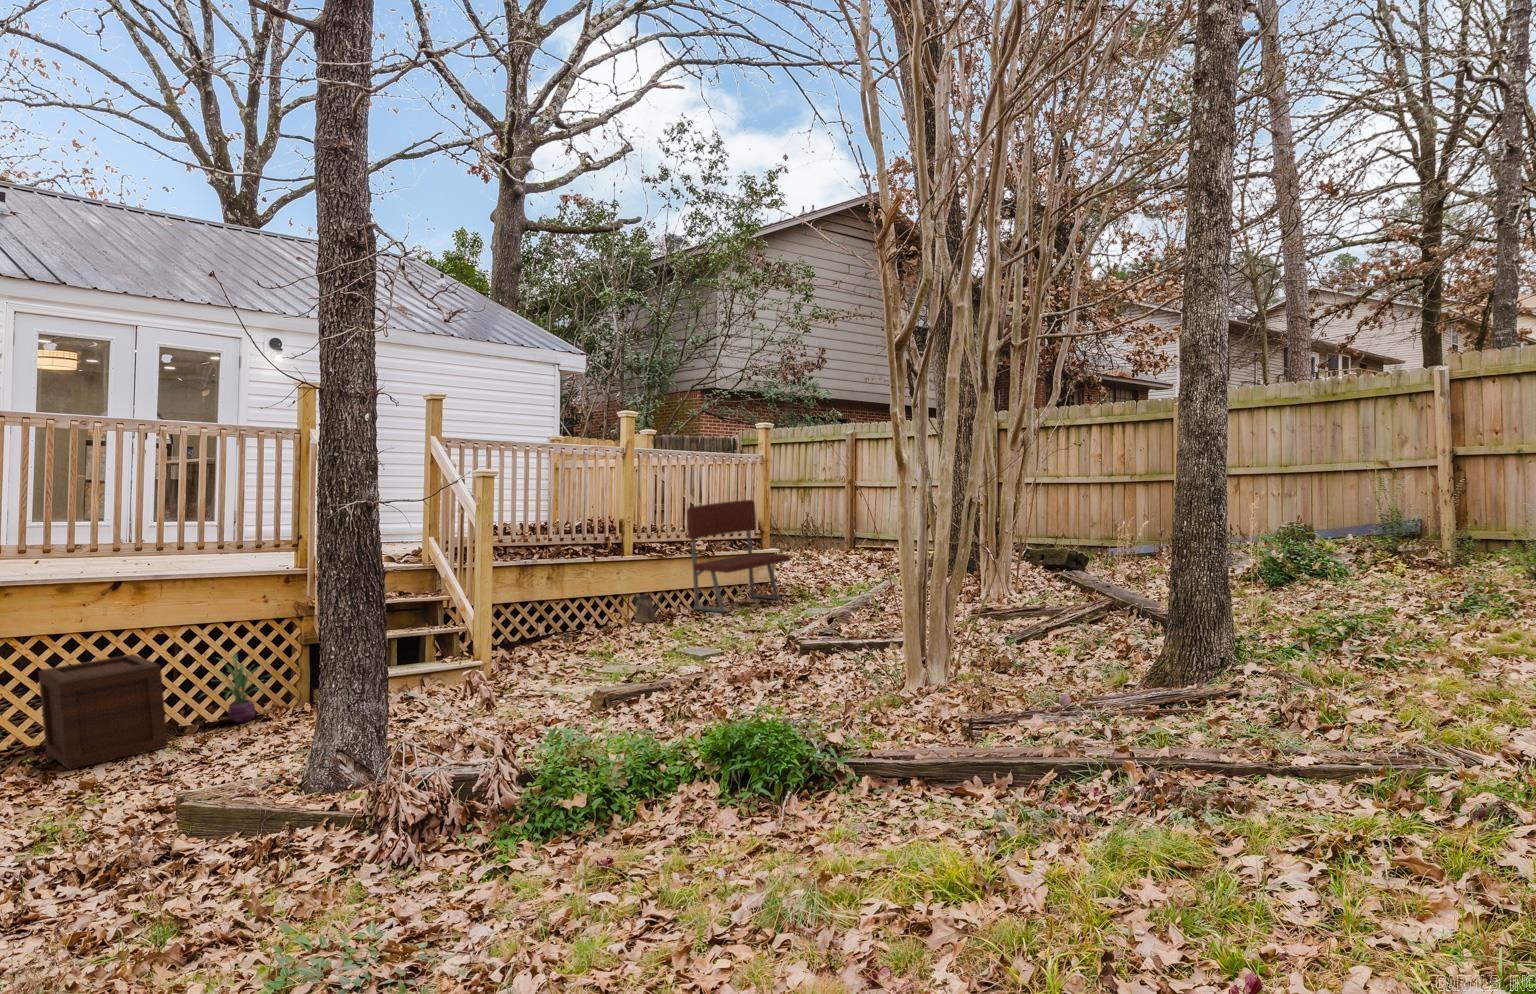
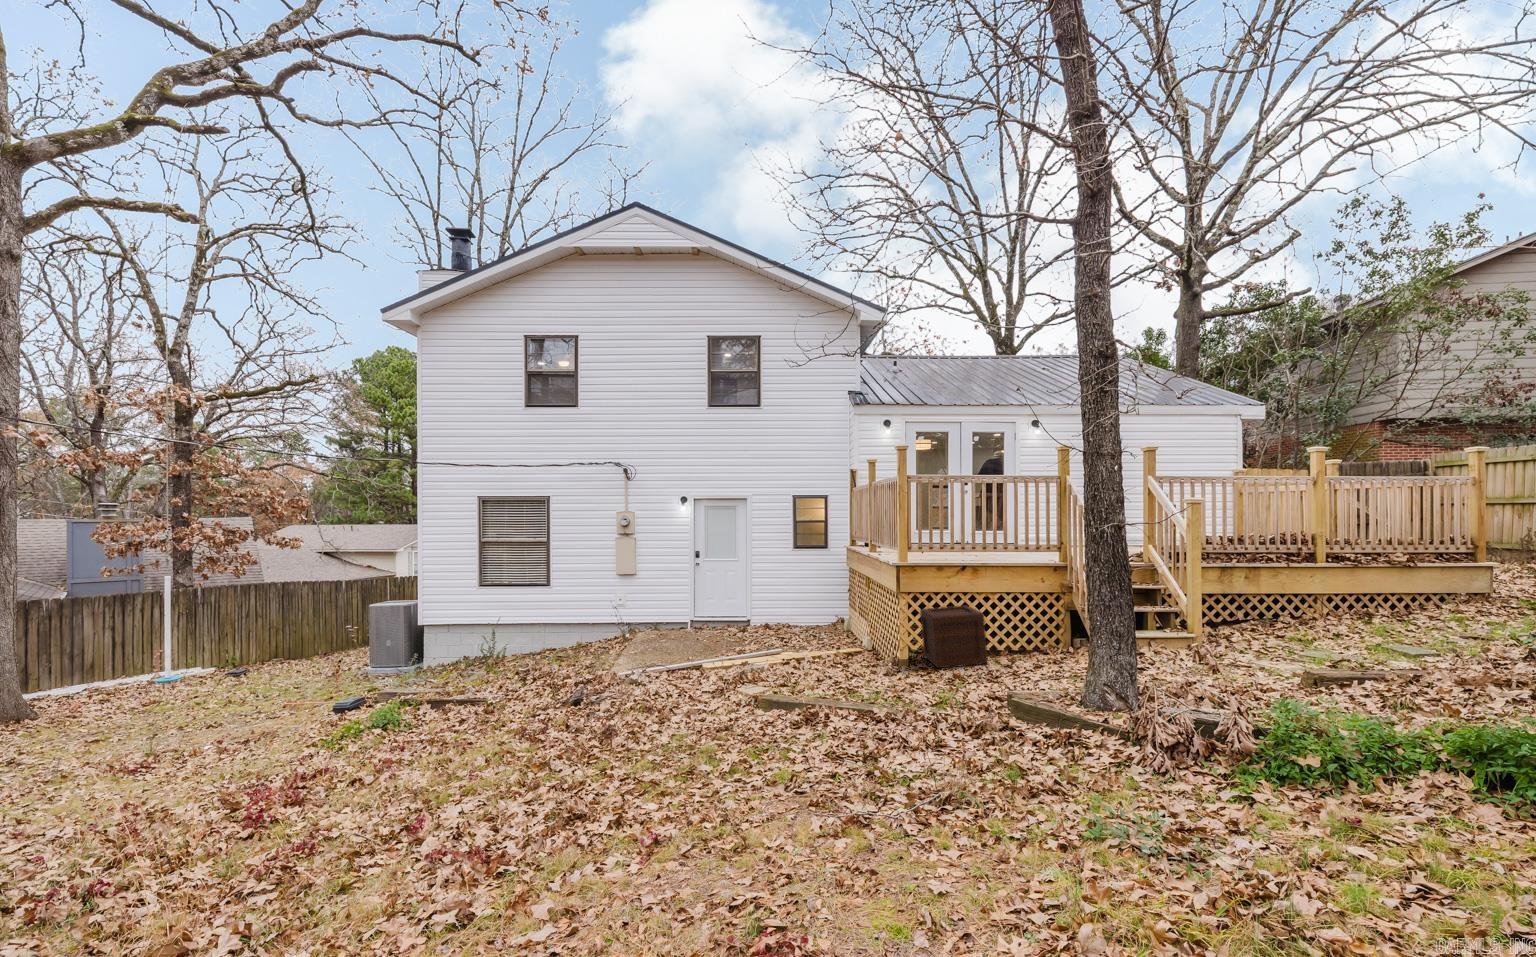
bench: present [687,500,790,613] -> none [1384,519,1511,619]
watering can: present [633,594,663,623] -> none [1328,597,1362,620]
decorative plant: present [214,653,267,723] -> none [1002,611,1048,655]

